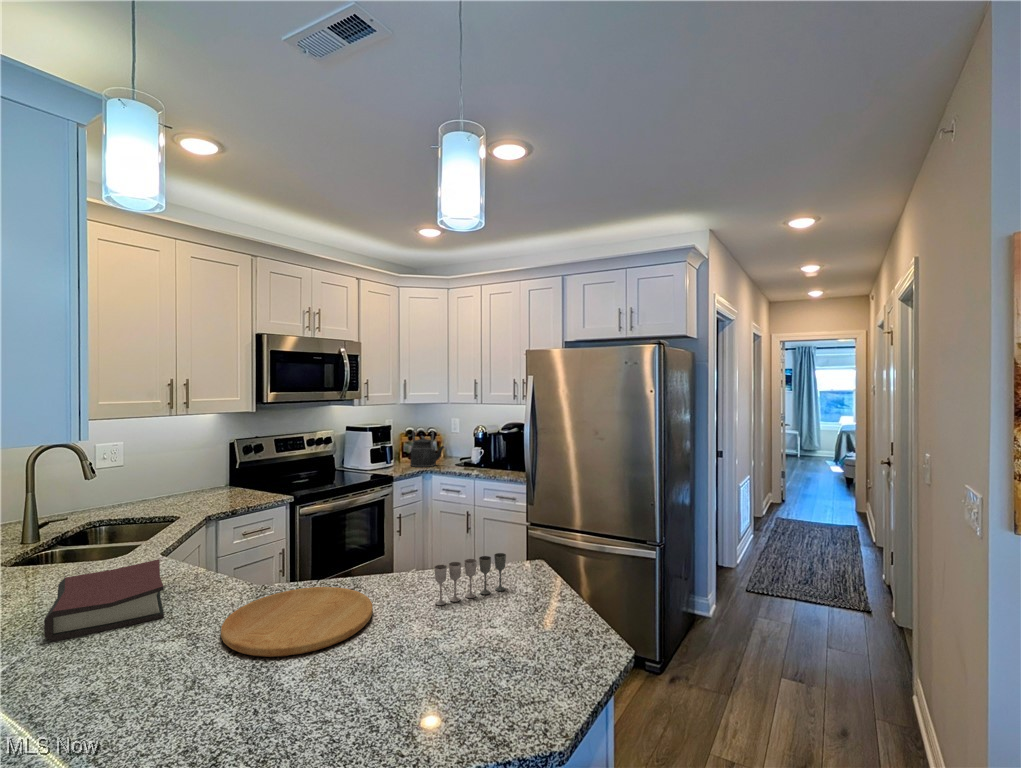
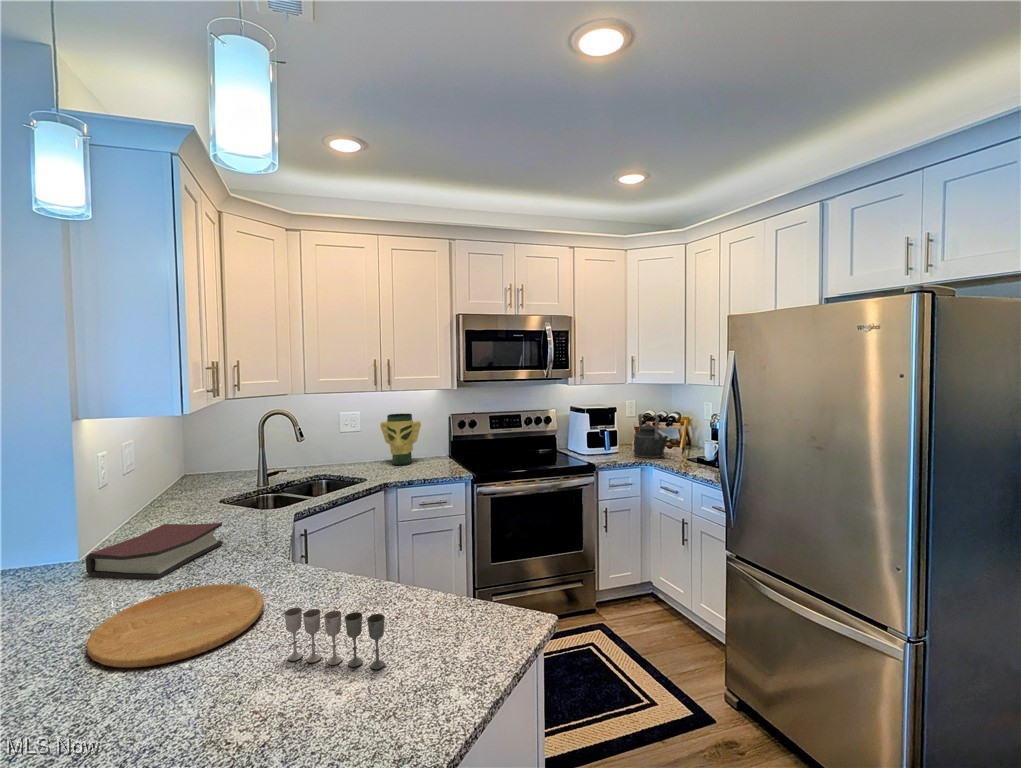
vase: none [155,441,208,501] -> present [380,414,421,466]

